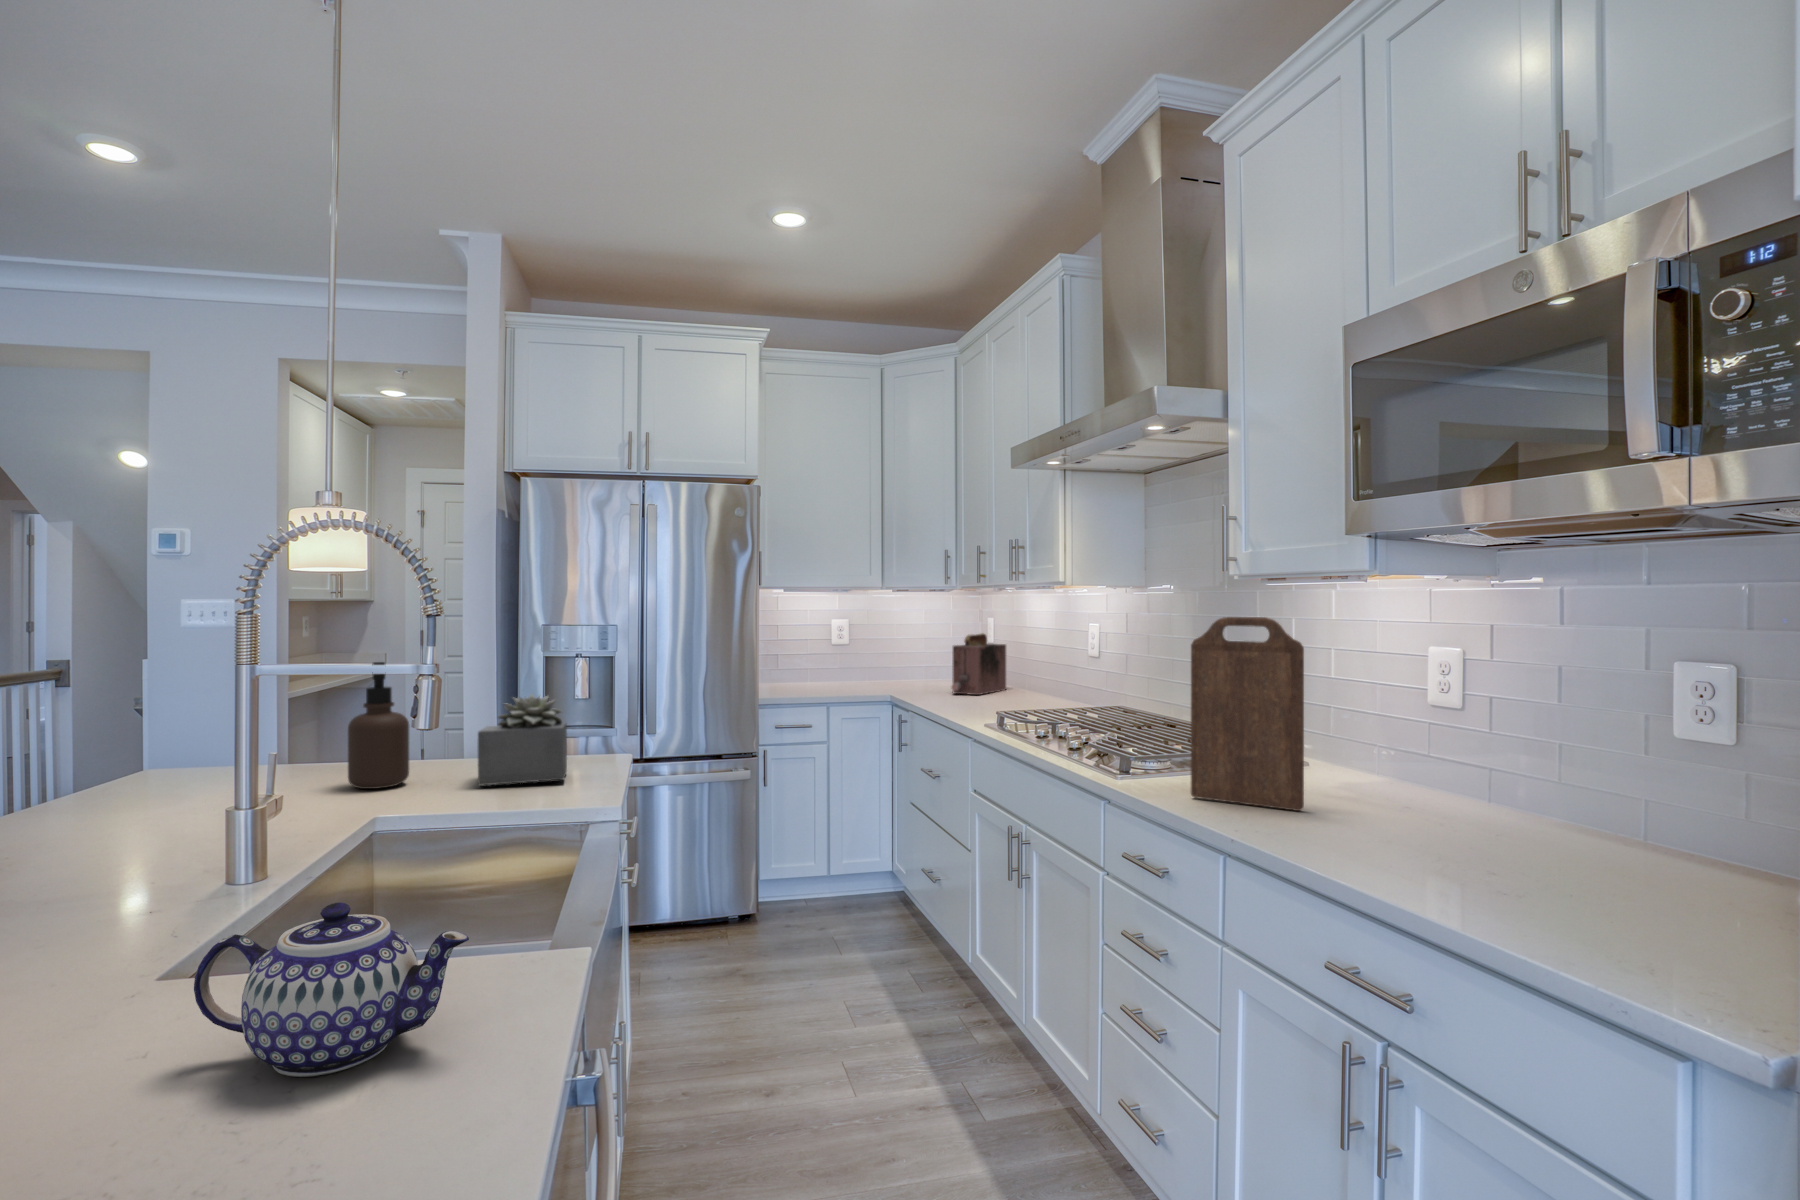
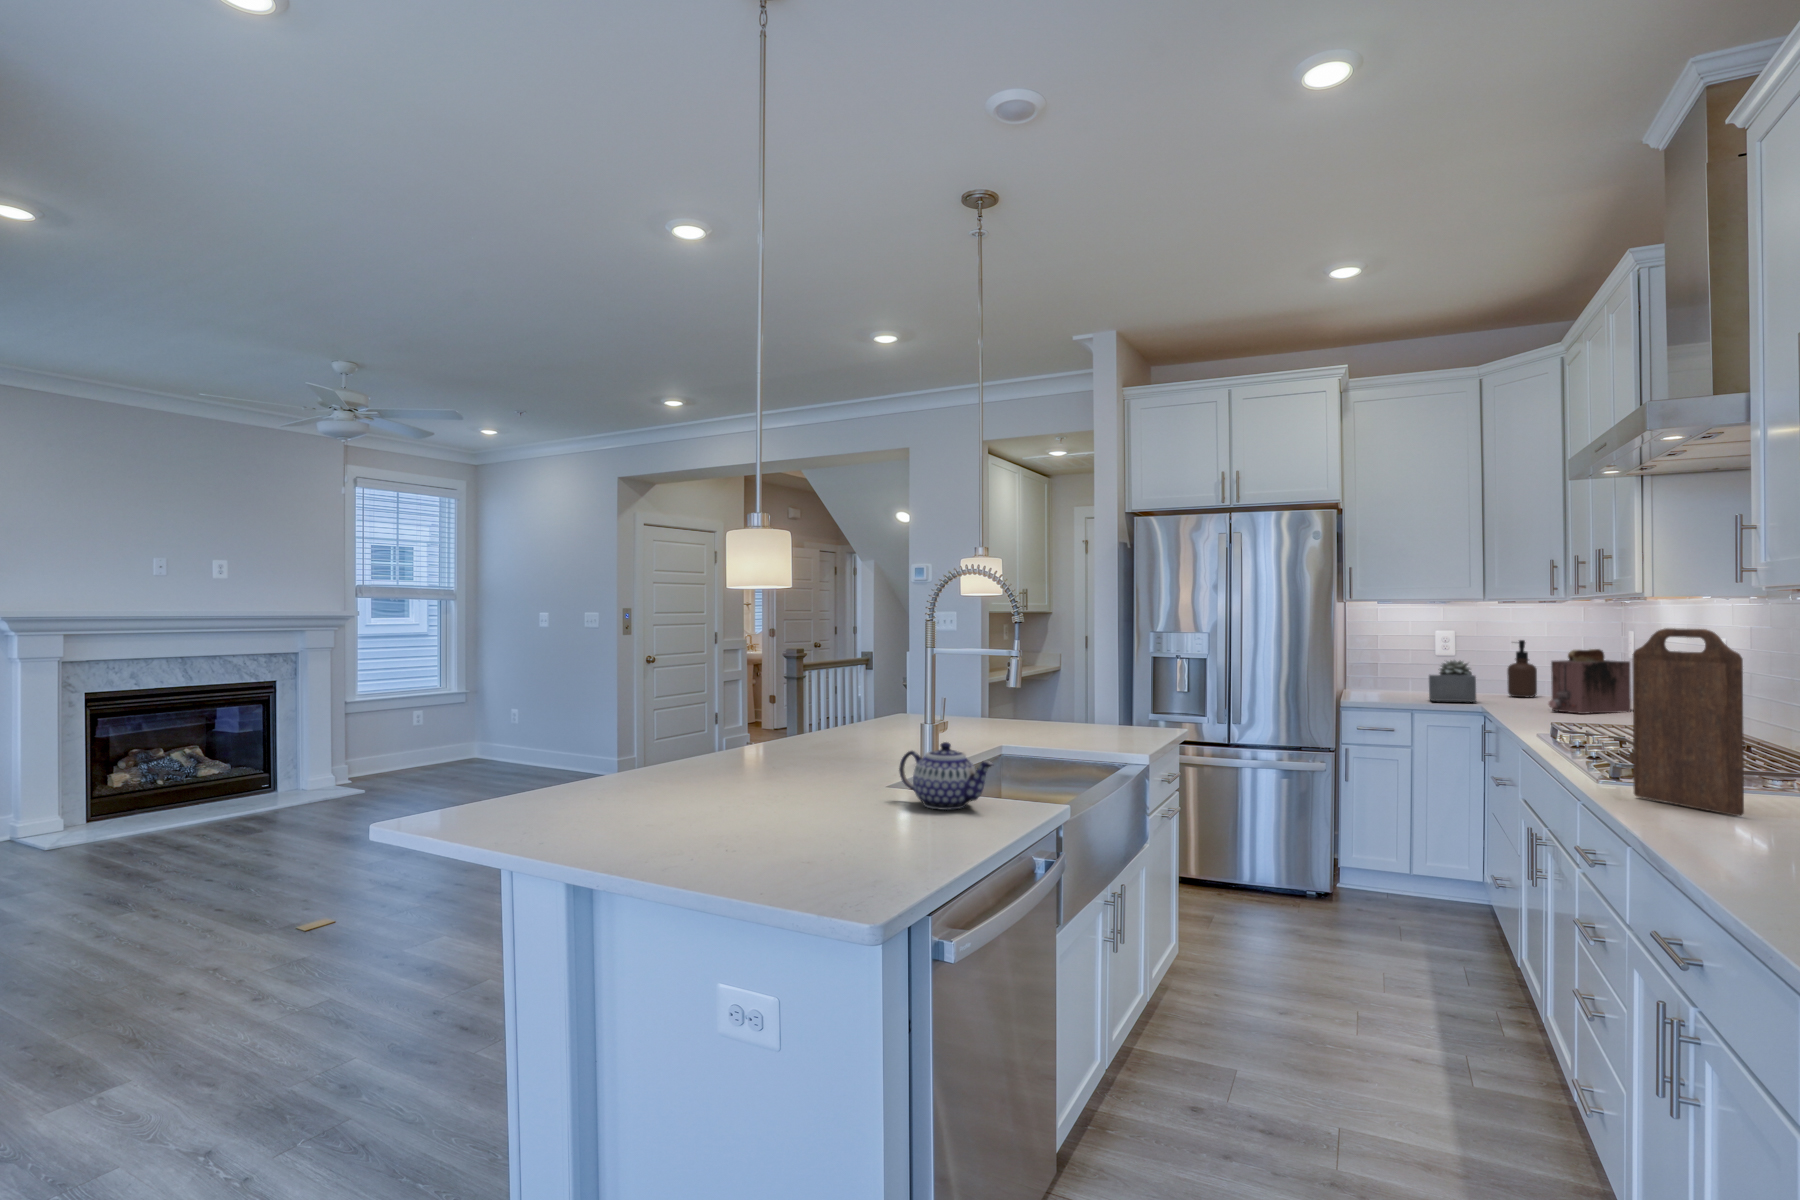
soap dispenser: present [348,662,409,789] -> present [1507,640,1537,697]
succulent plant: present [478,694,567,786] -> present [1429,660,1476,702]

